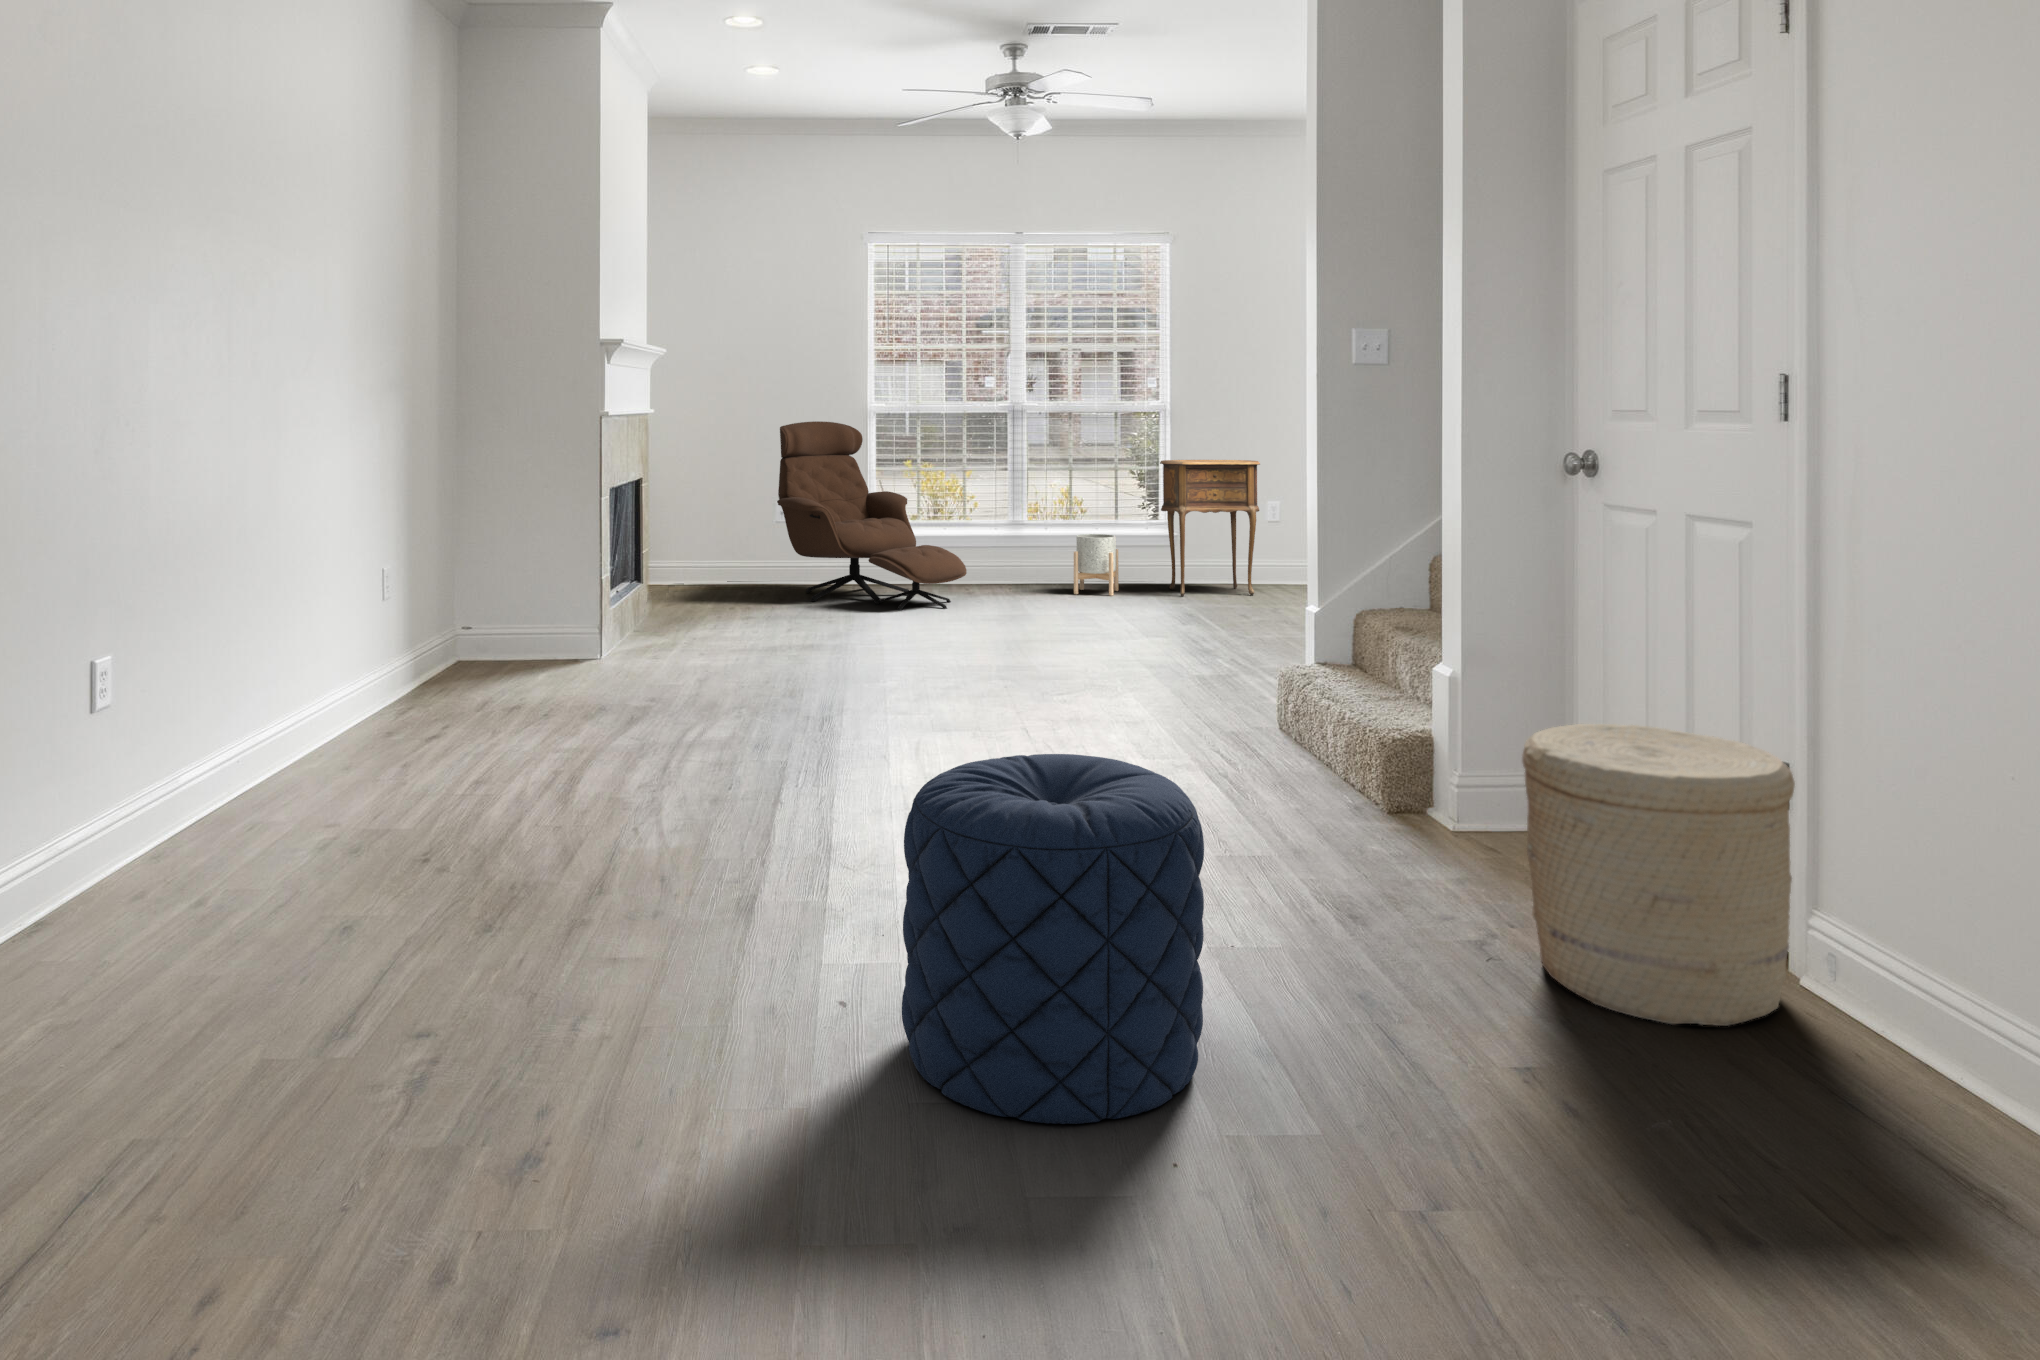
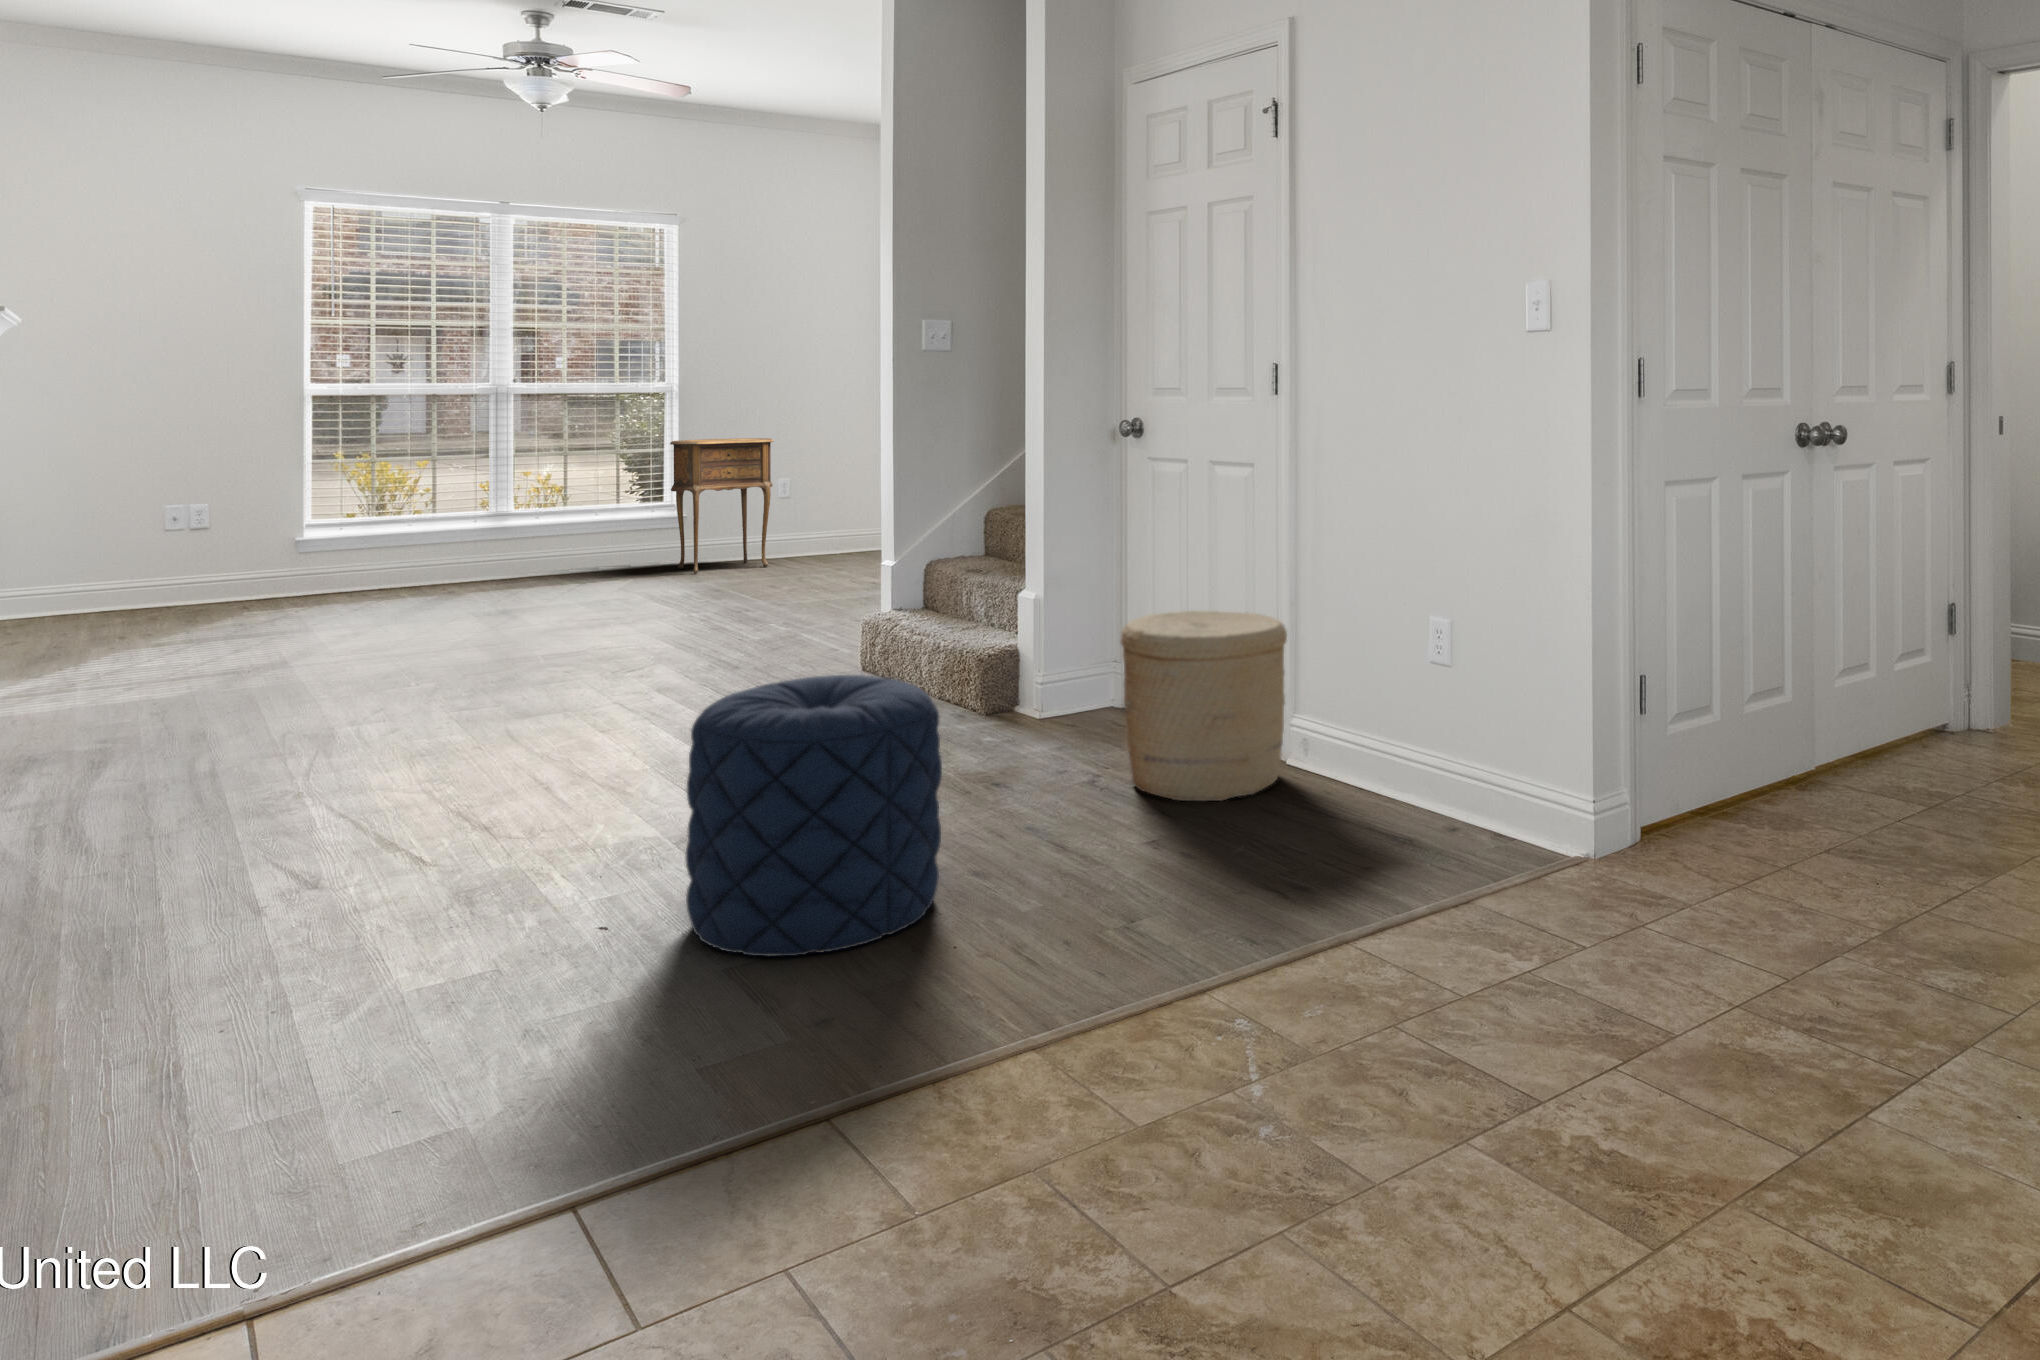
lounge chair: present [777,421,967,610] -> none [185,409,454,618]
planter: present [1074,534,1119,596] -> none [575,519,623,582]

